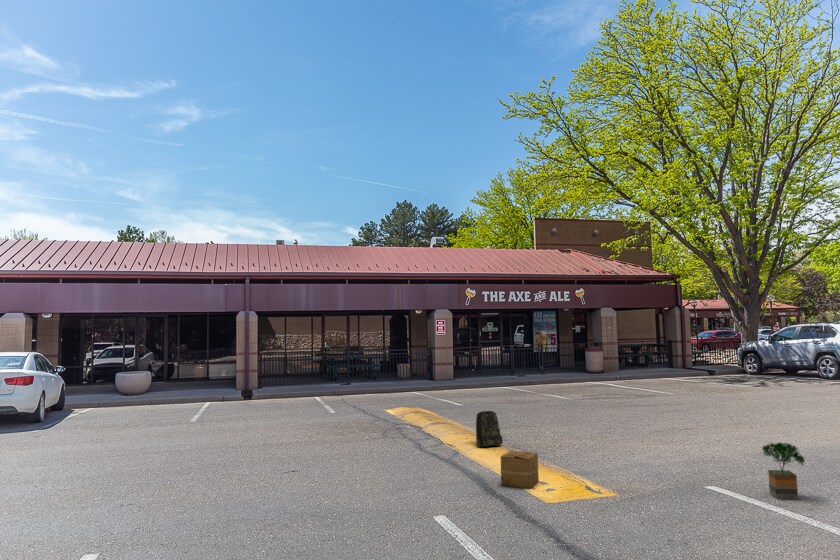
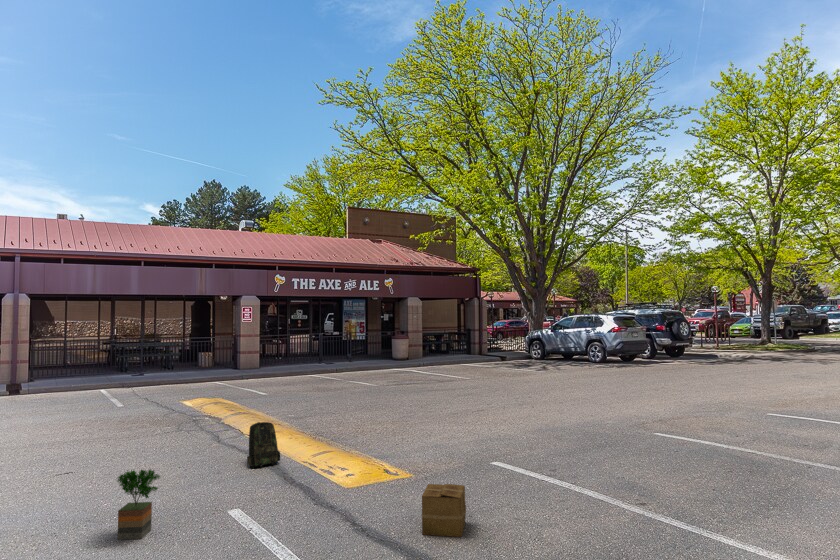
potted tree: present [762,443,805,500] -> present [117,470,160,540]
cardboard box: present [501,451,539,489] -> present [422,484,466,537]

